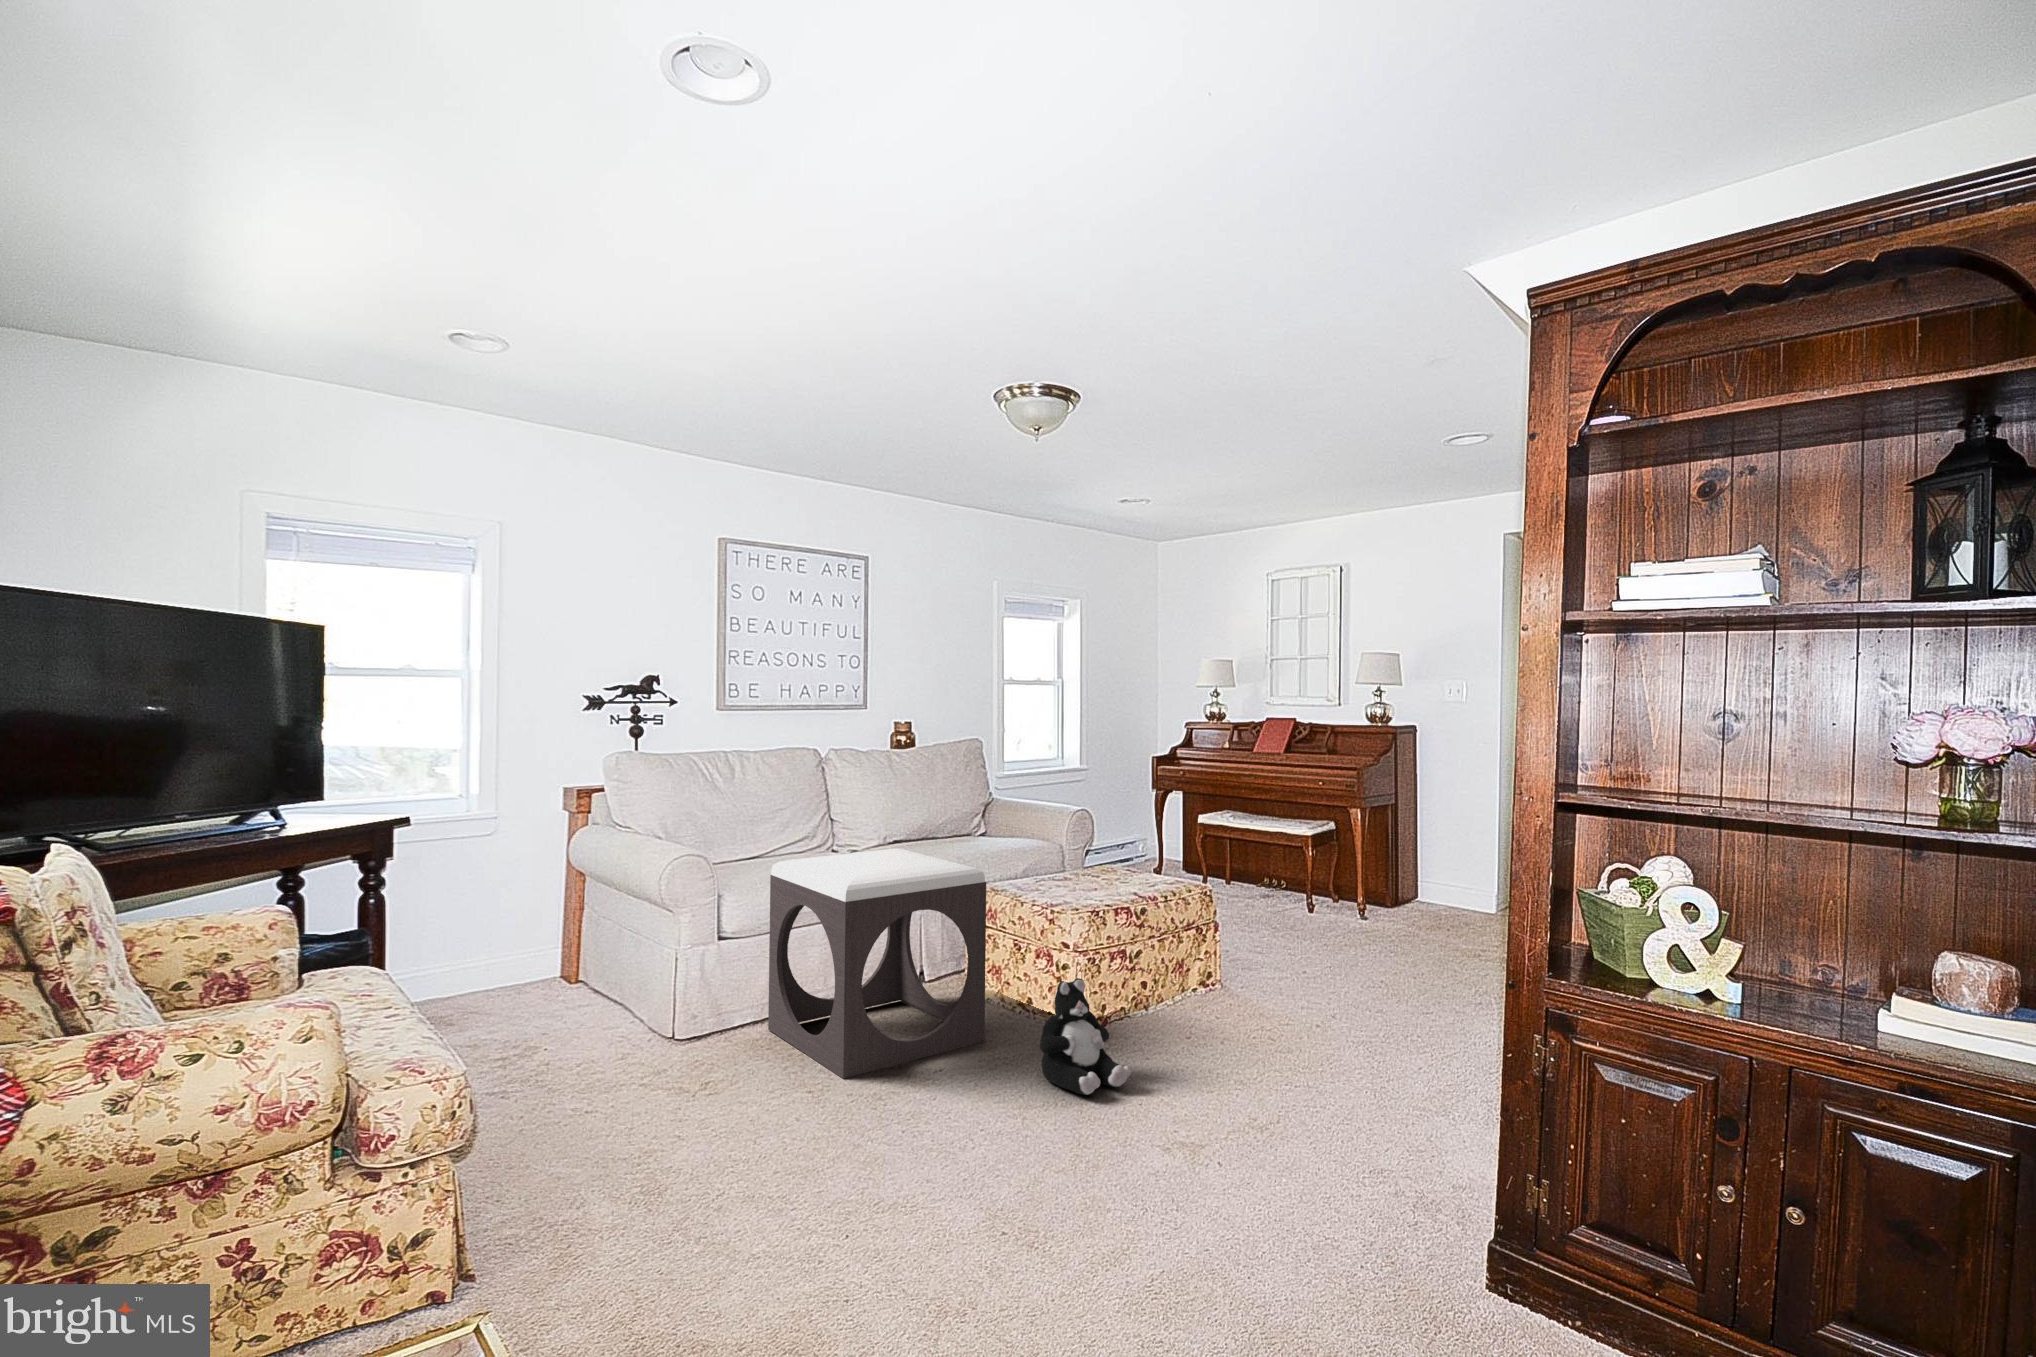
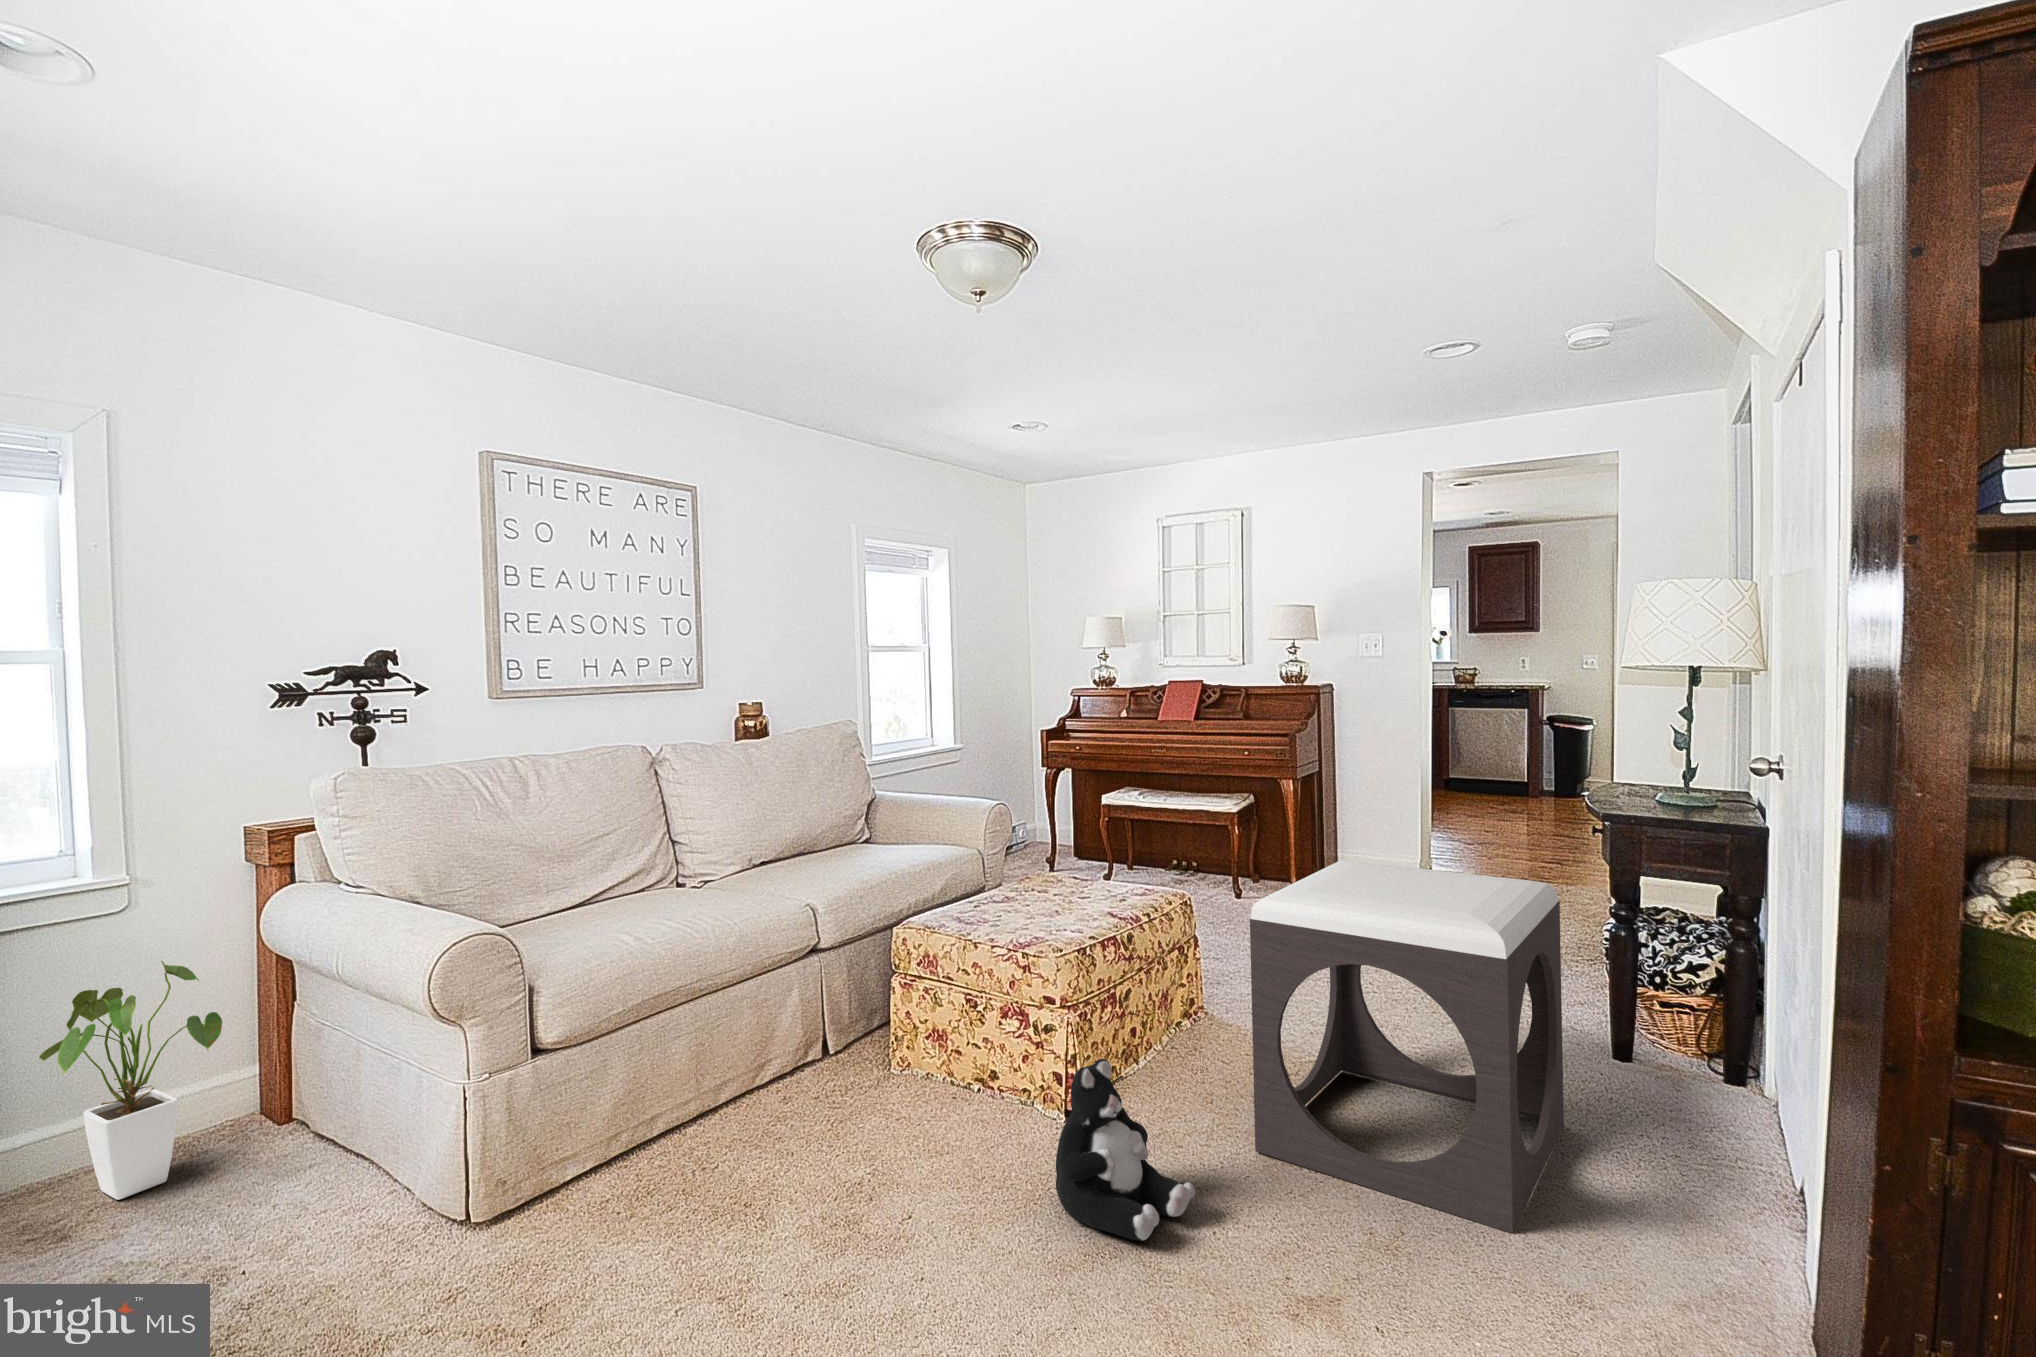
footstool: present [768,848,986,1079] -> present [1250,860,1564,1233]
house plant: none [452,867,549,1007] -> present [39,961,222,1200]

